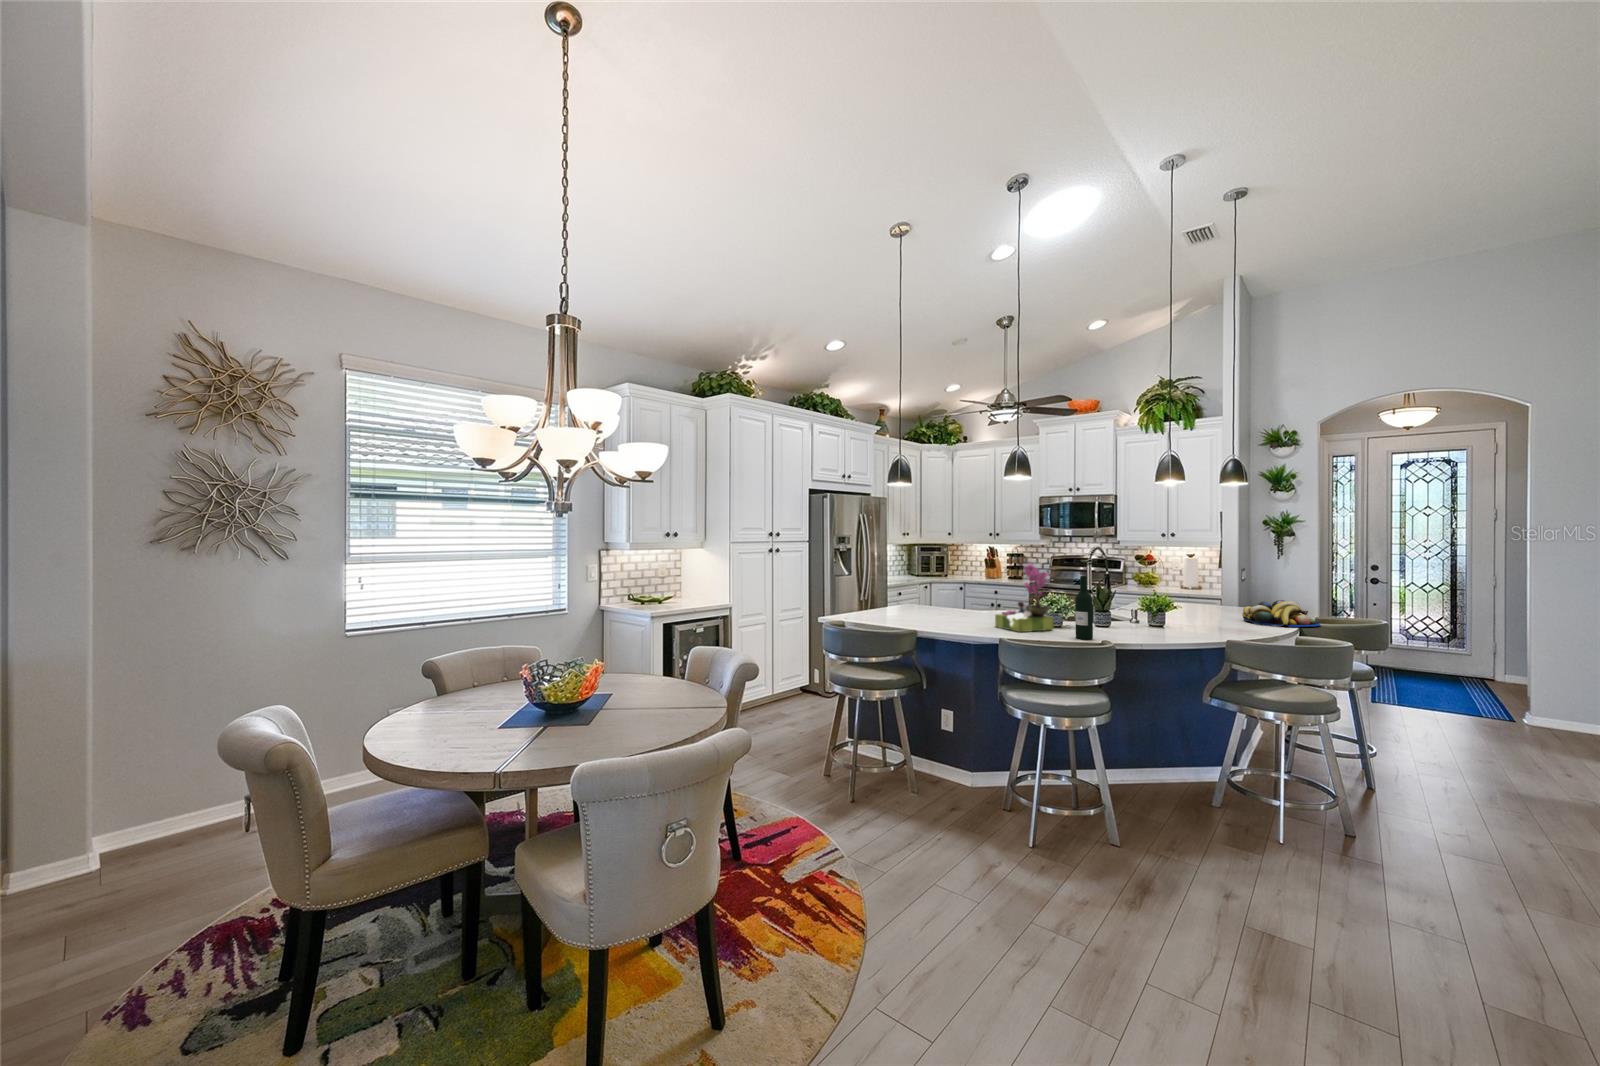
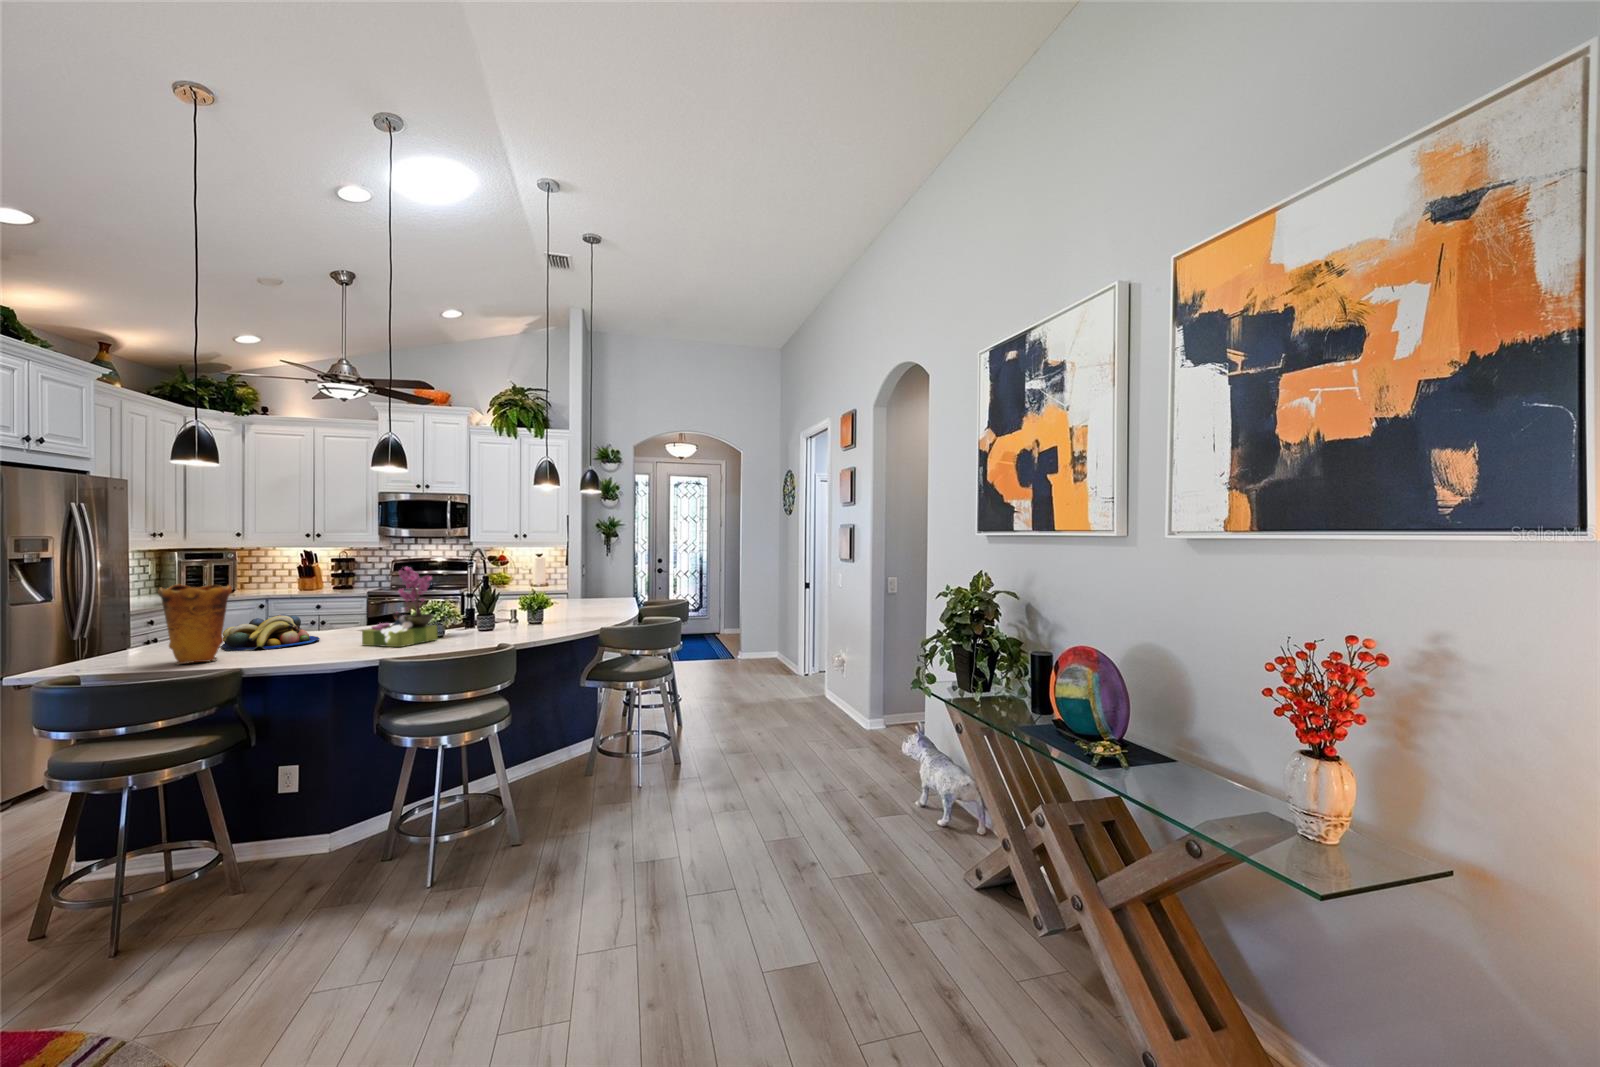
vase: none [875,569,912,625] -> present [158,584,232,664]
wine bottle: present [1075,576,1093,639] -> none [468,577,487,645]
fruit bowl: present [1242,600,1320,627] -> present [222,614,320,651]

